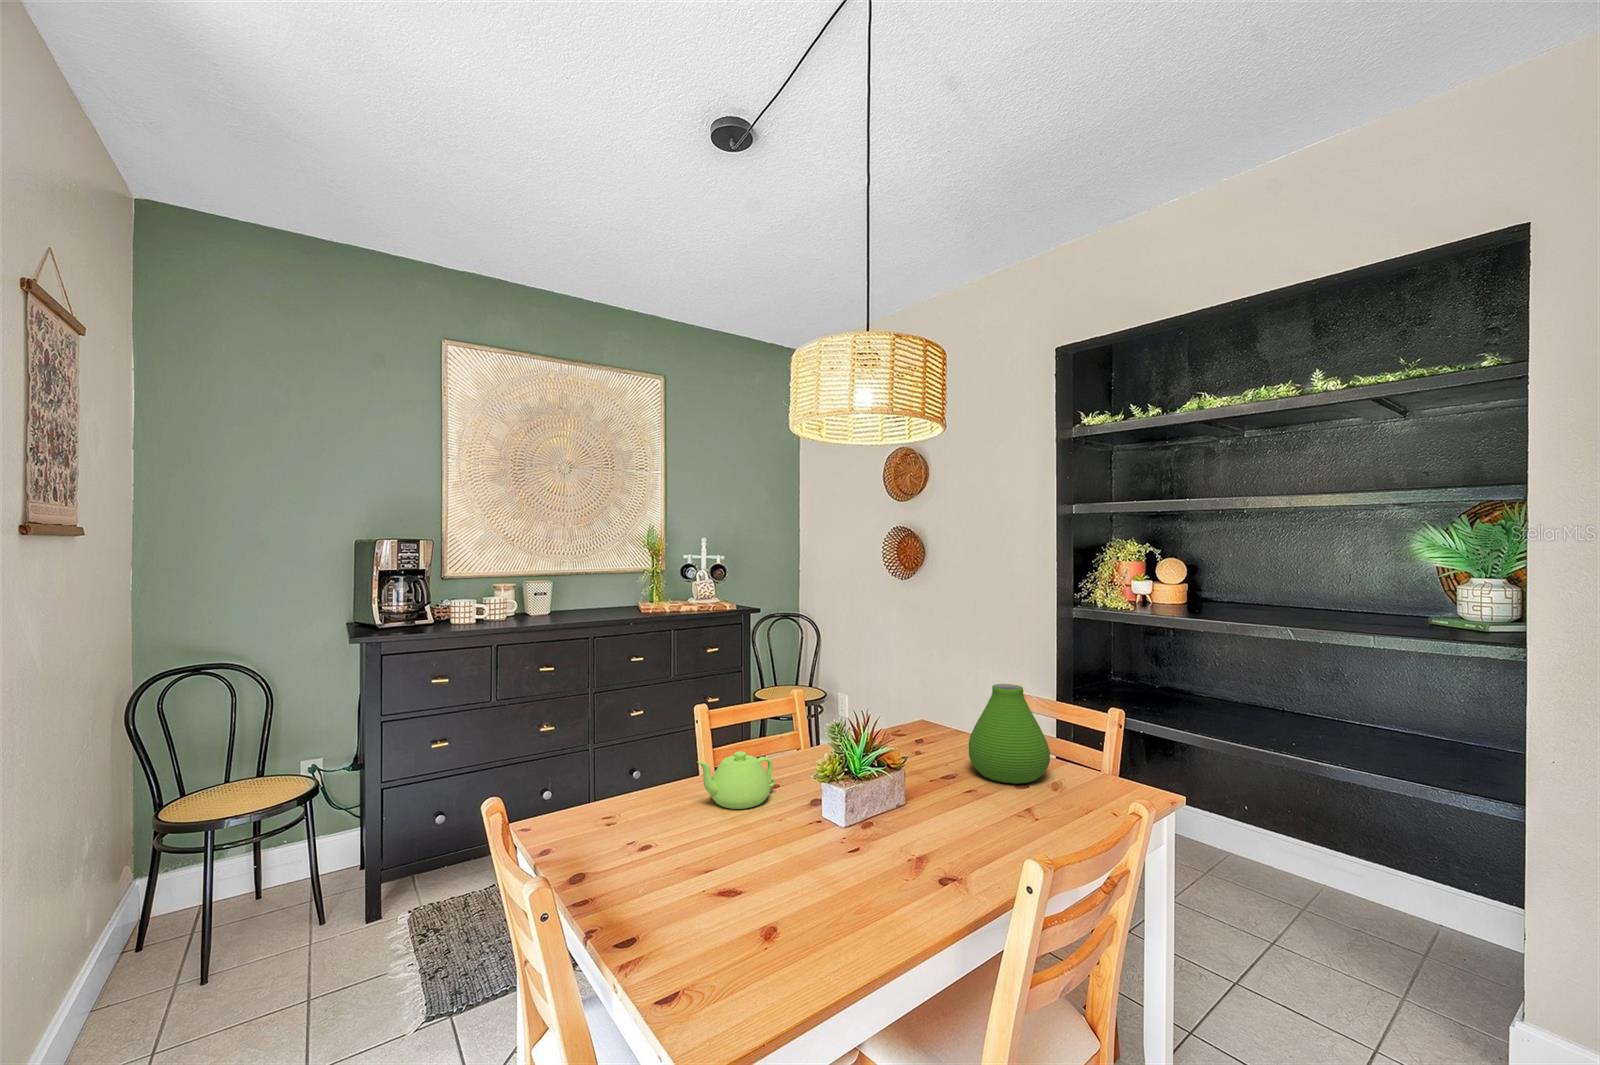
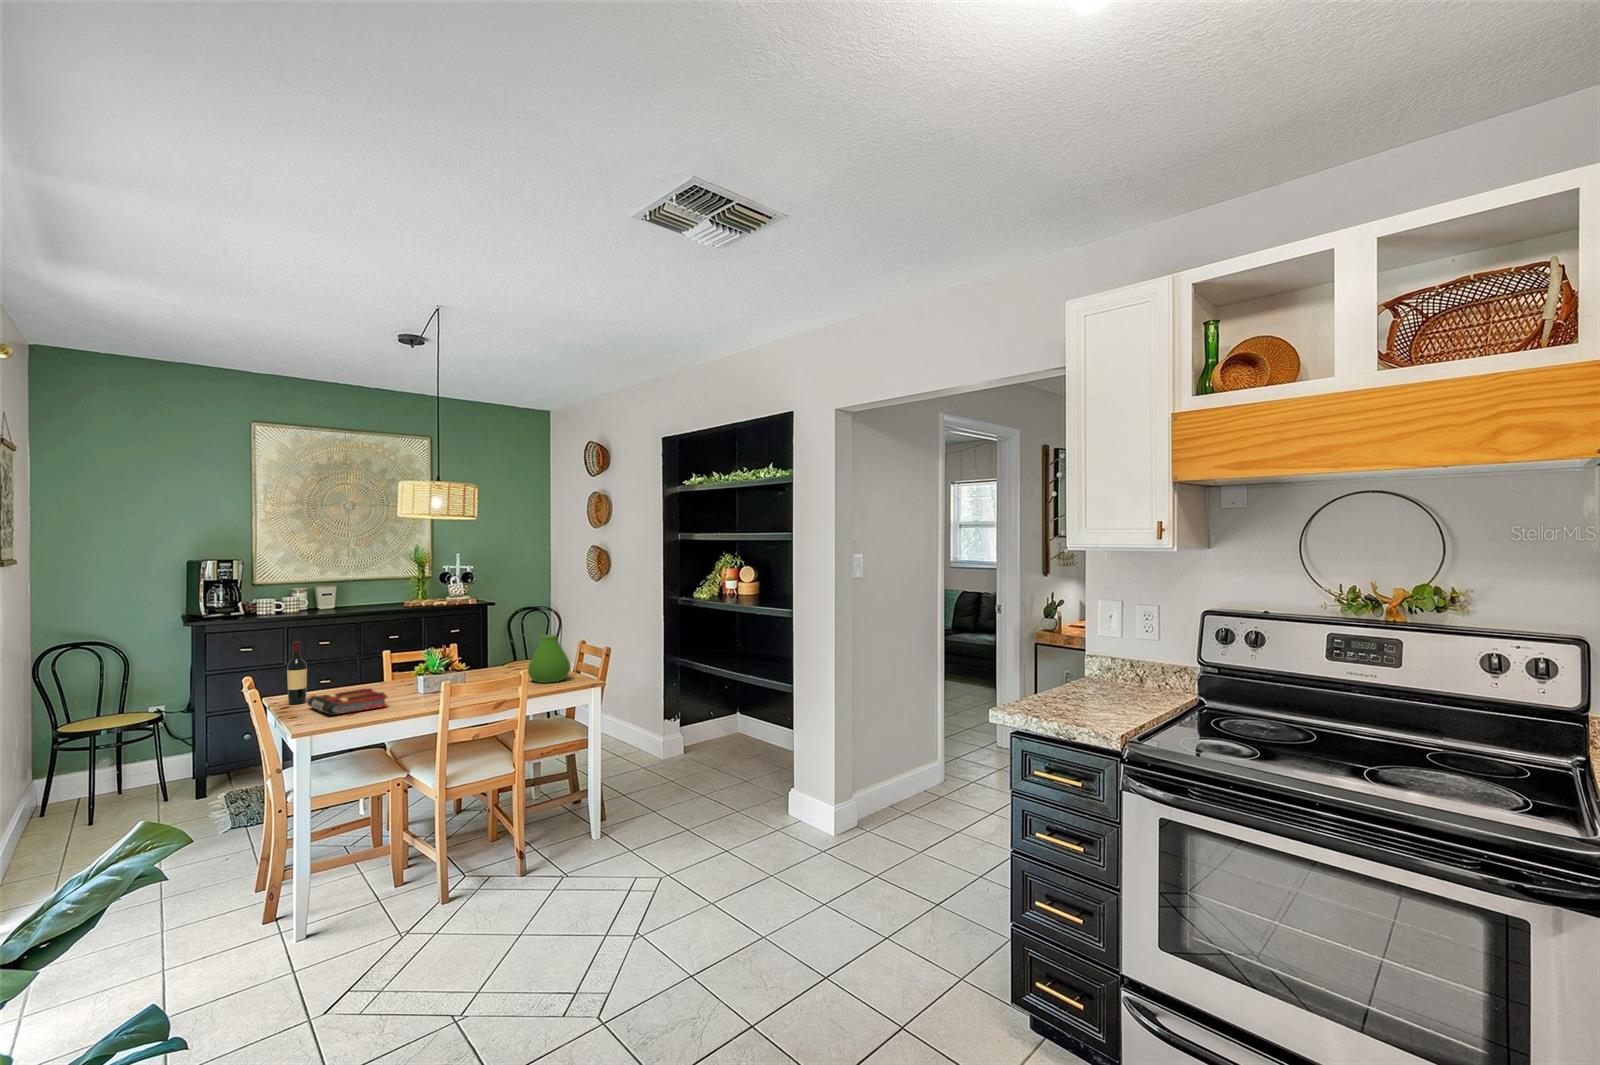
wine bottle: none [559,705,596,845] -> present [287,641,307,704]
teapot: present [697,751,775,809] -> none [367,668,415,694]
book: none [614,809,797,922] -> present [307,689,387,715]

